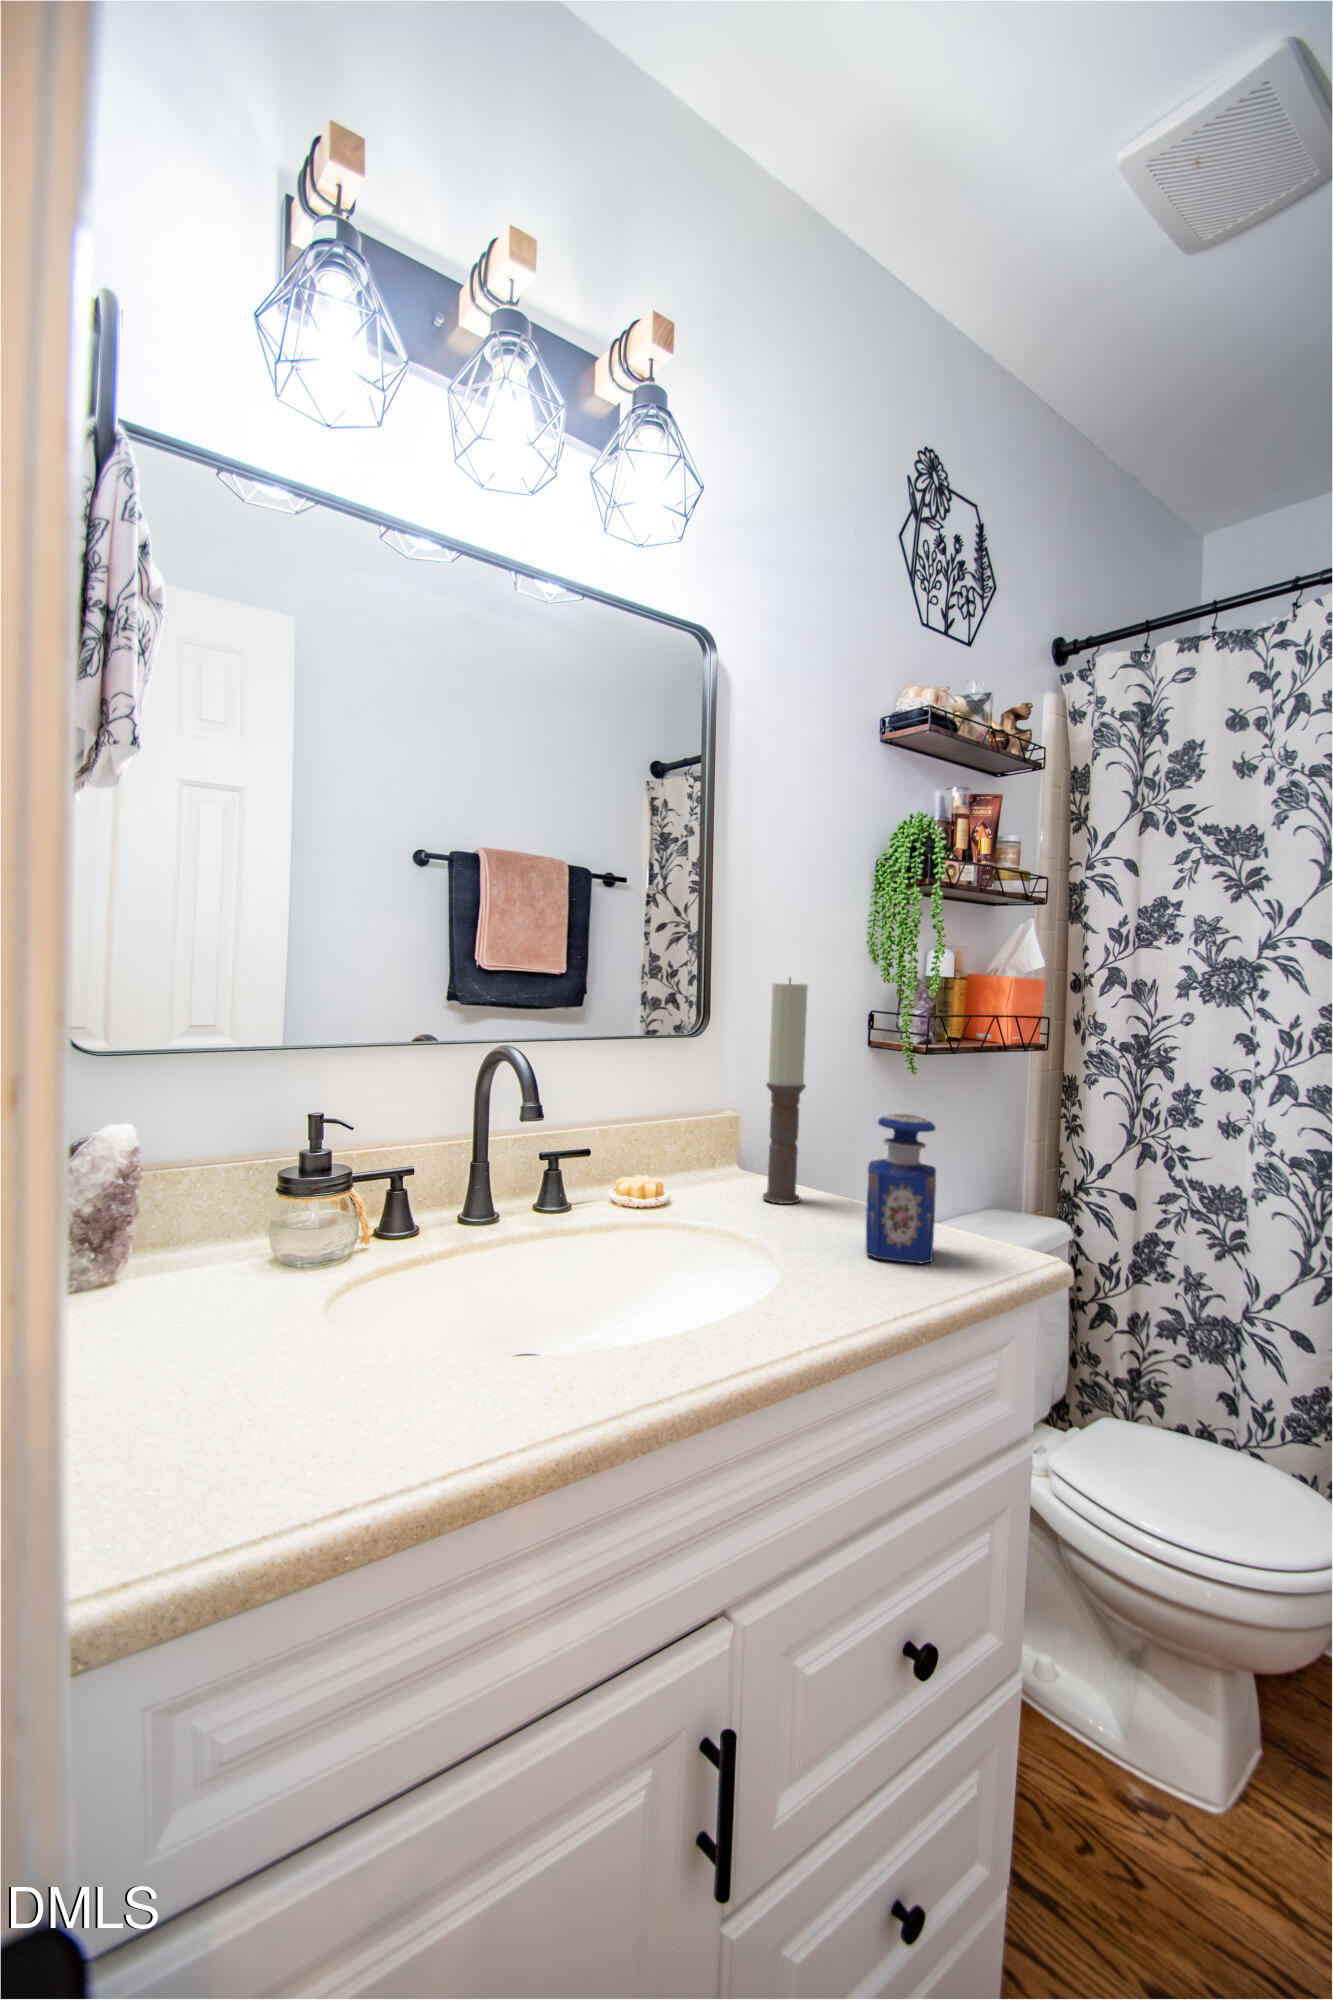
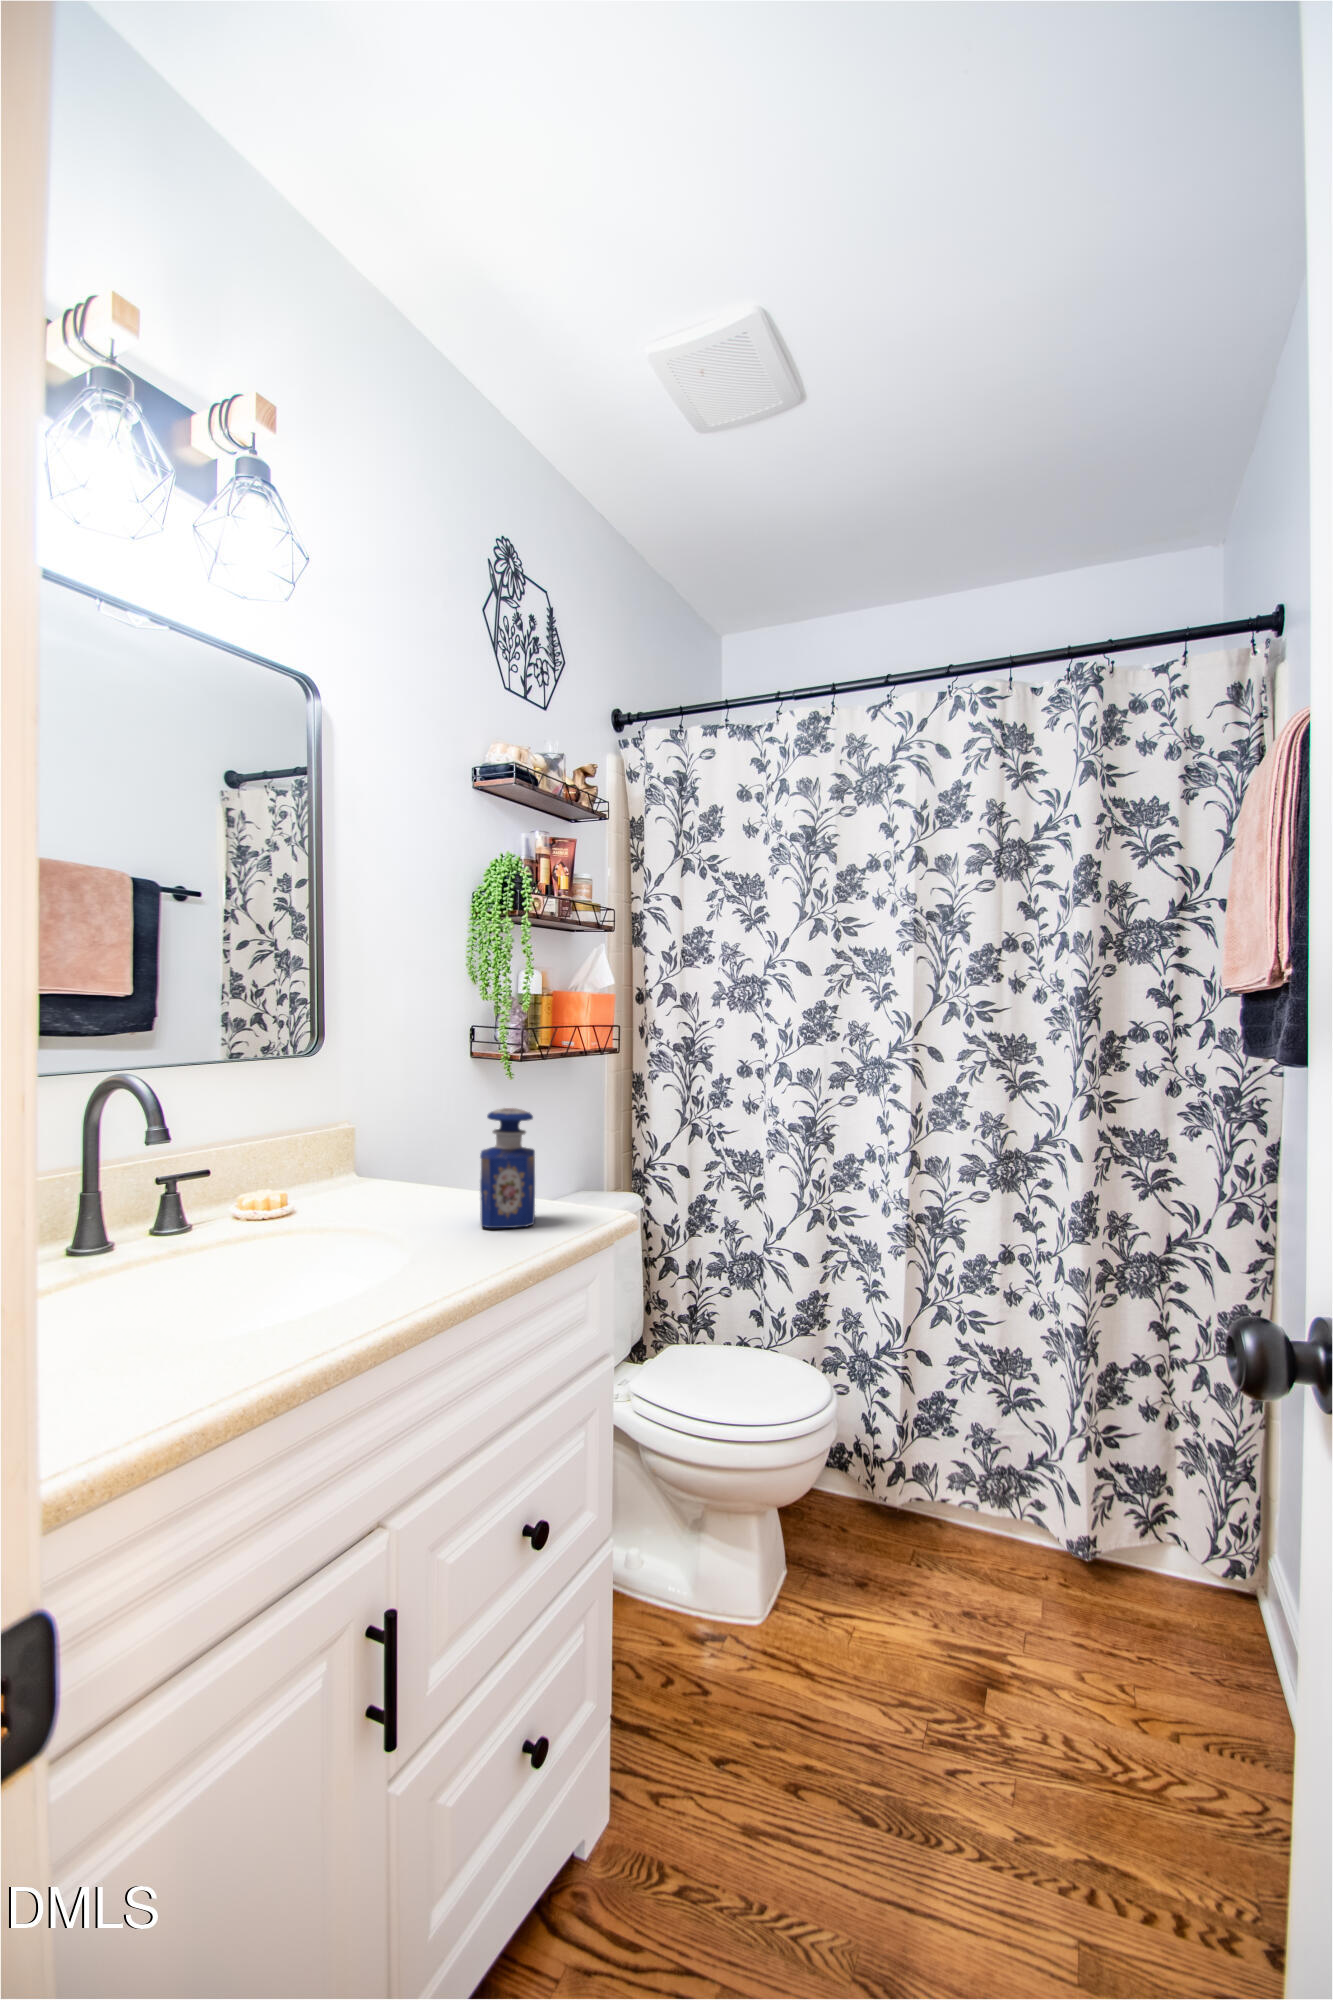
candle: present [763,978,808,1204] -> none [384,998,420,1200]

